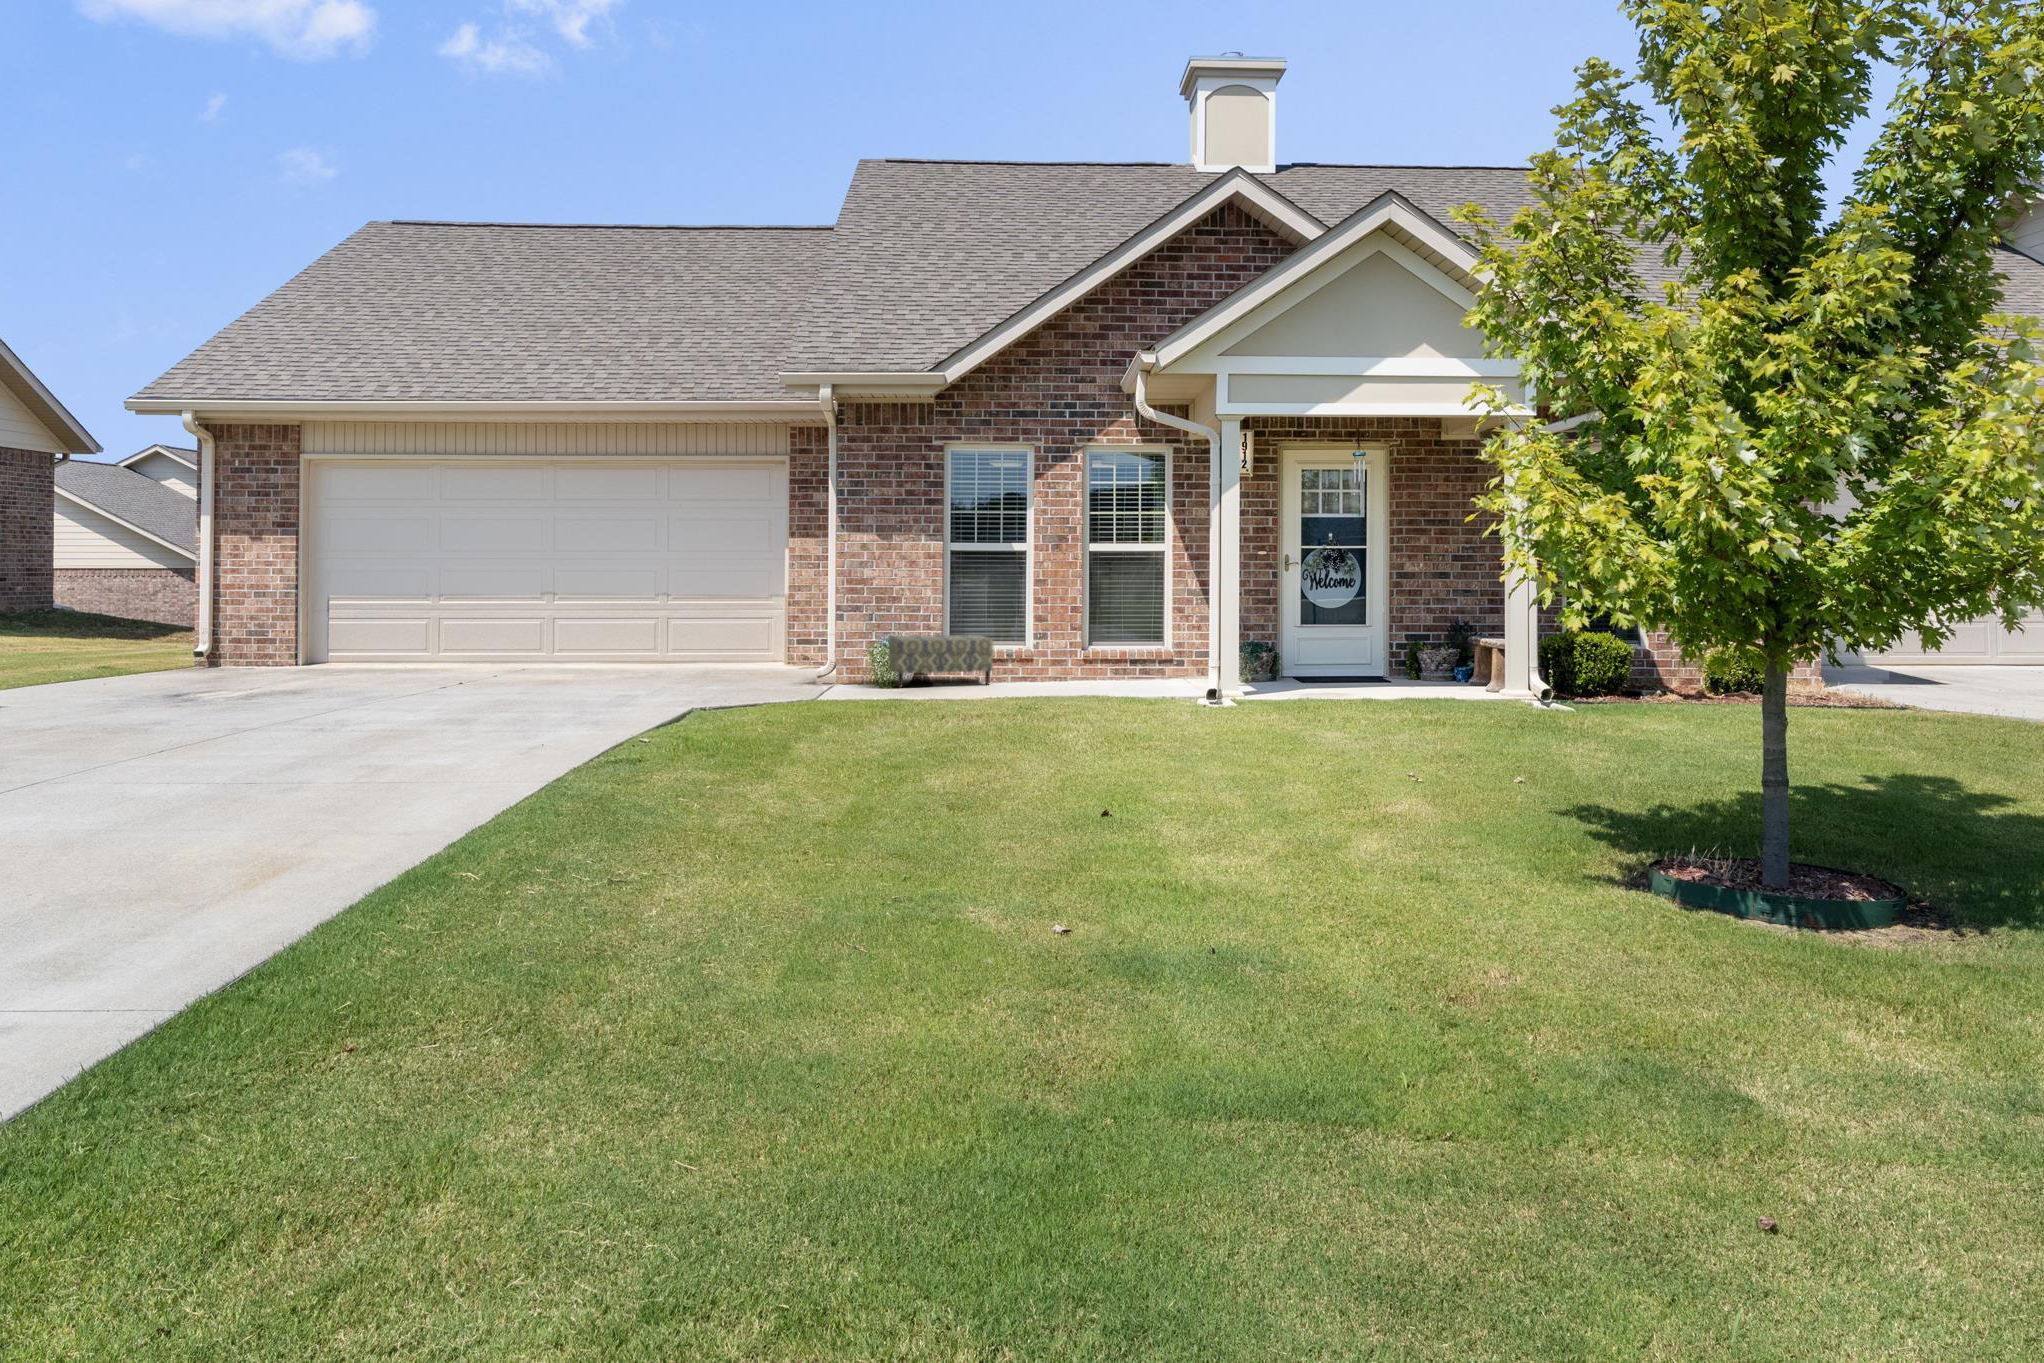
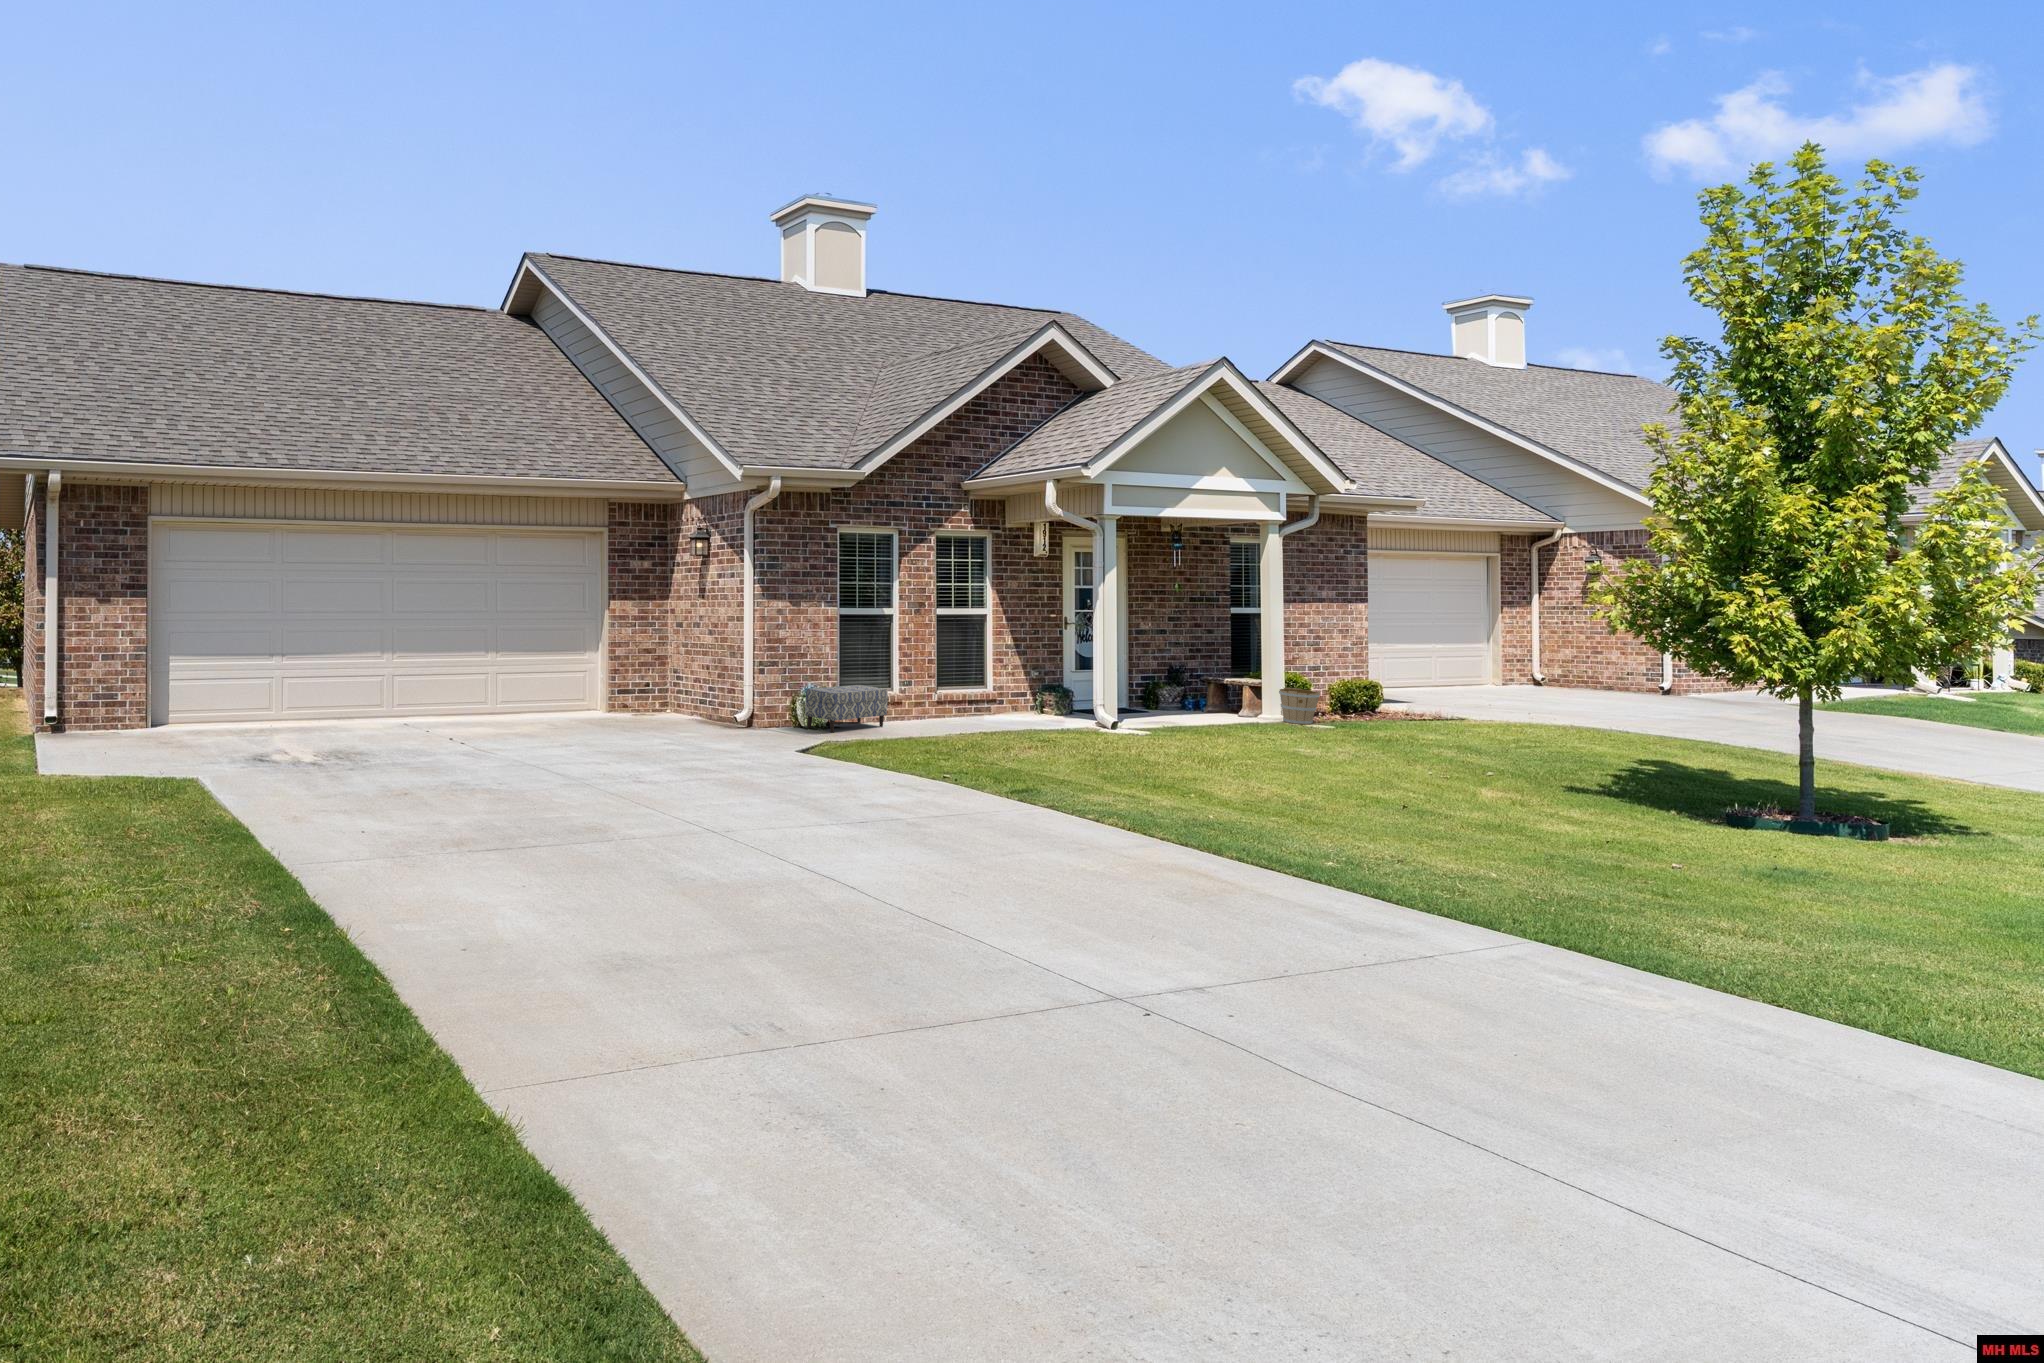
wooden bucket: none [1609,655,1671,708] -> present [1279,688,1320,725]

